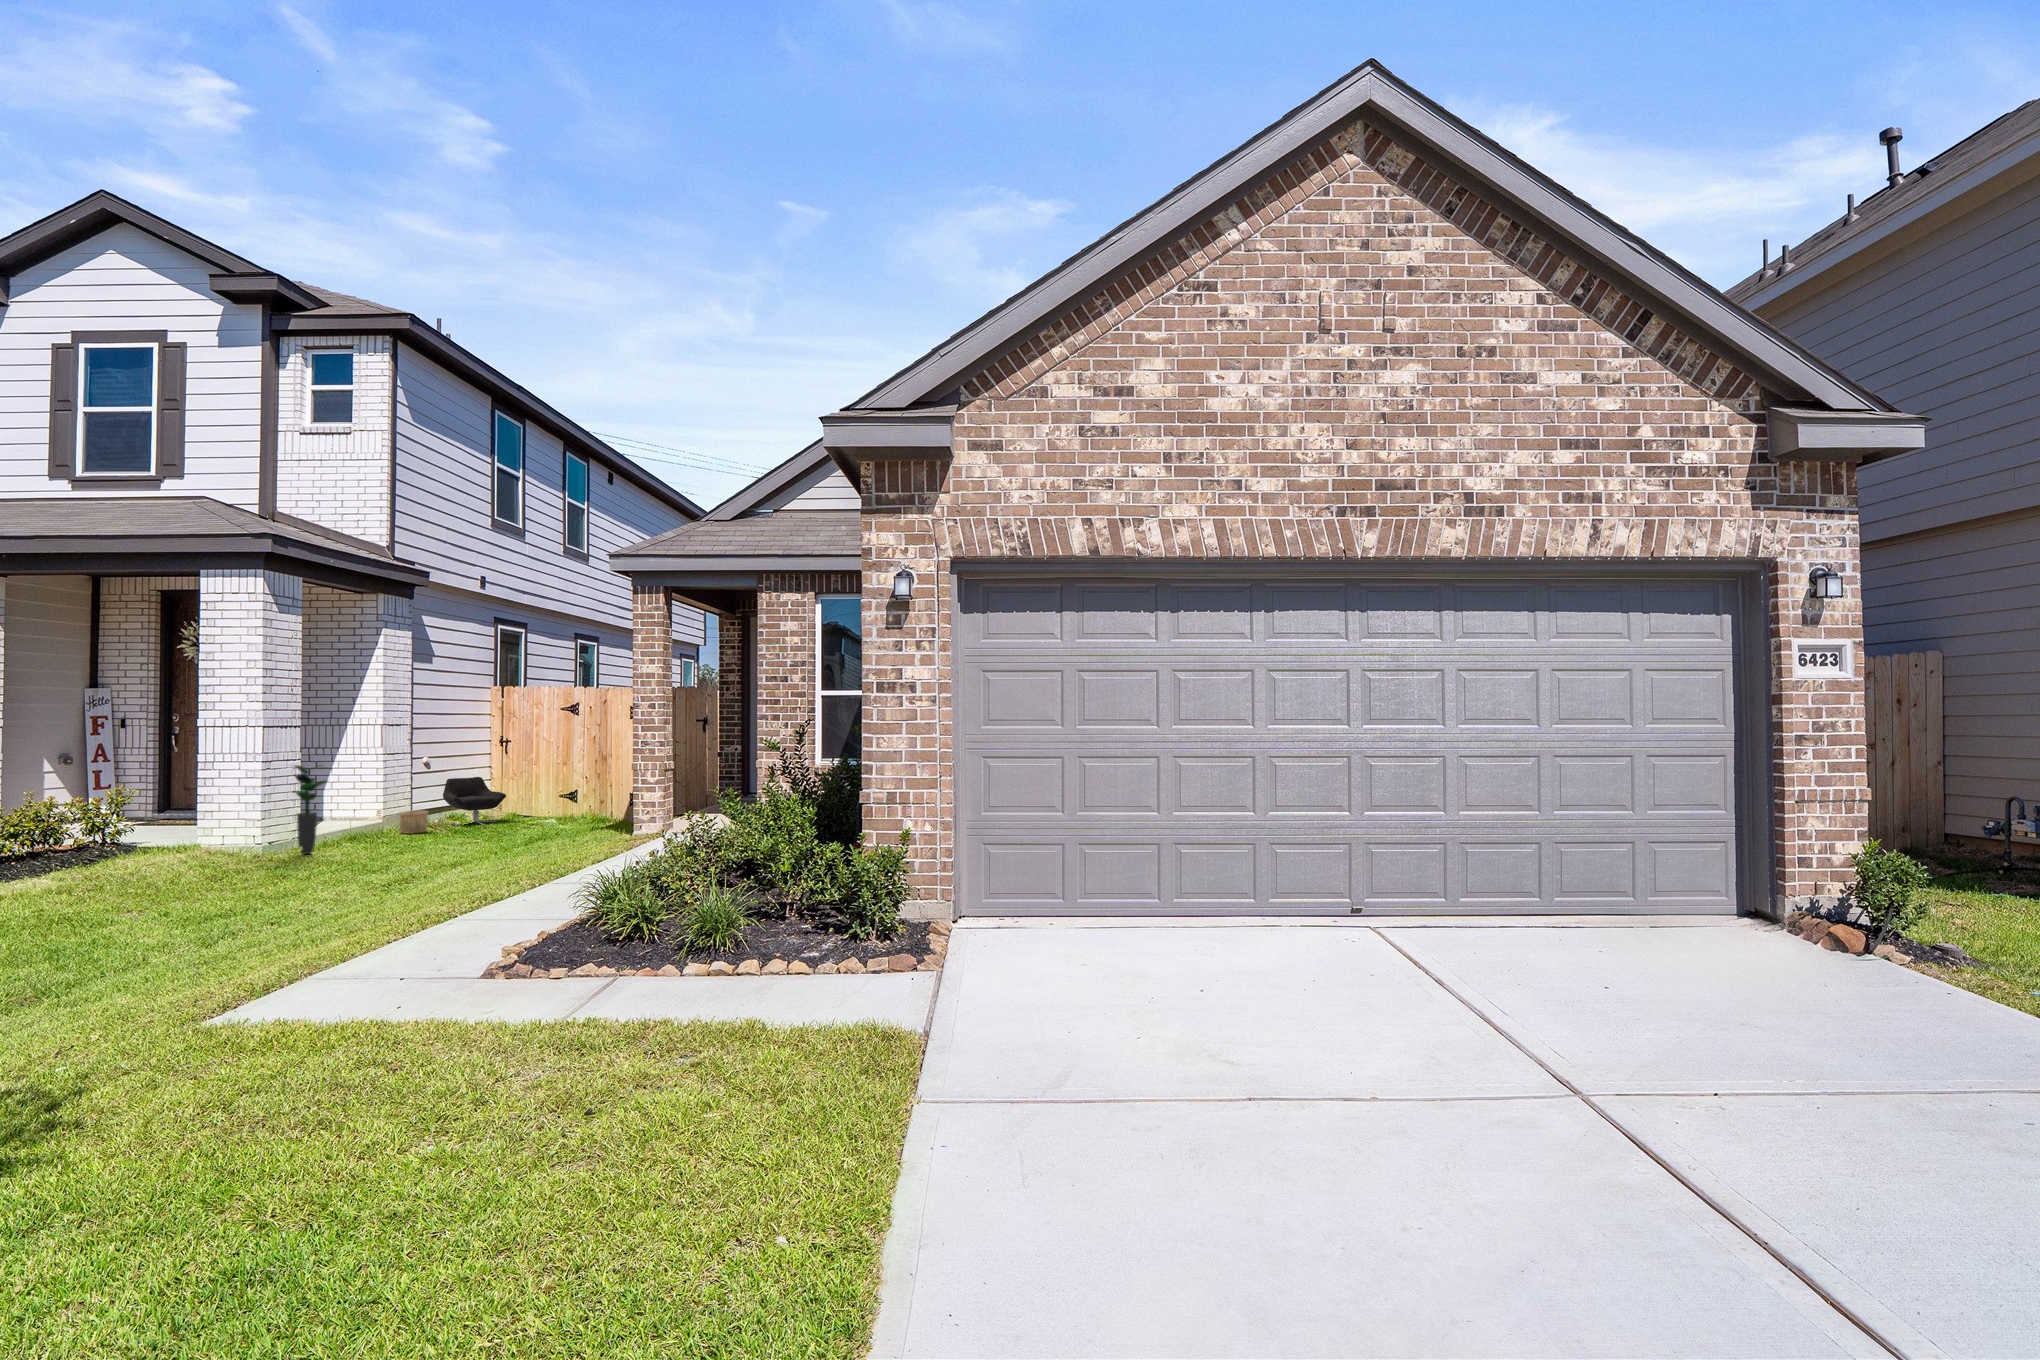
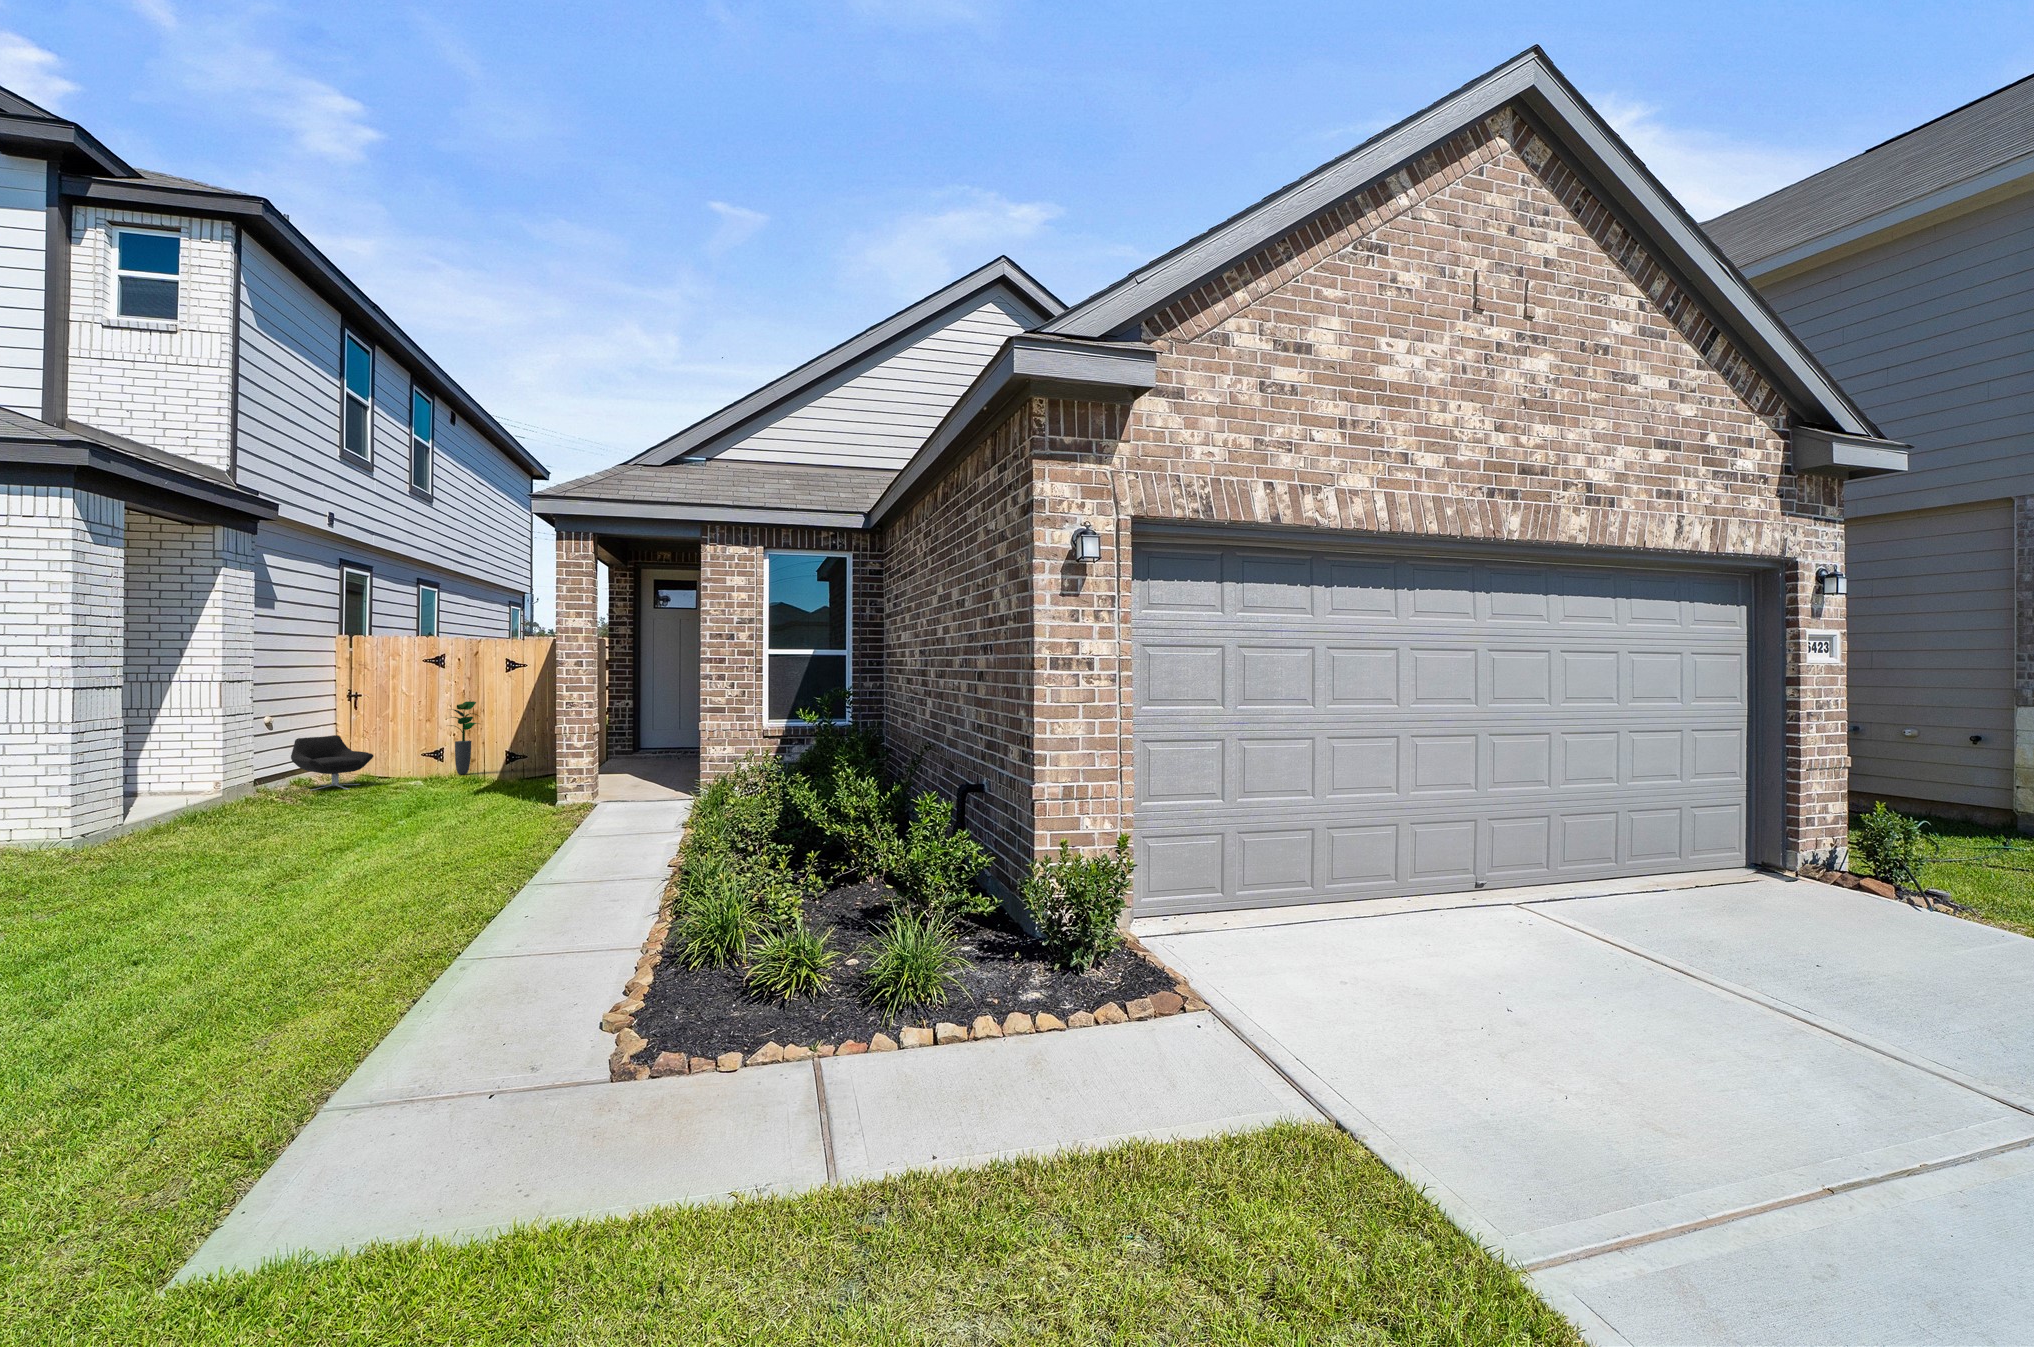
potted plant: present [294,765,326,854] -> present [451,701,477,775]
wooden bucket: present [399,810,428,834] -> none [242,778,282,806]

